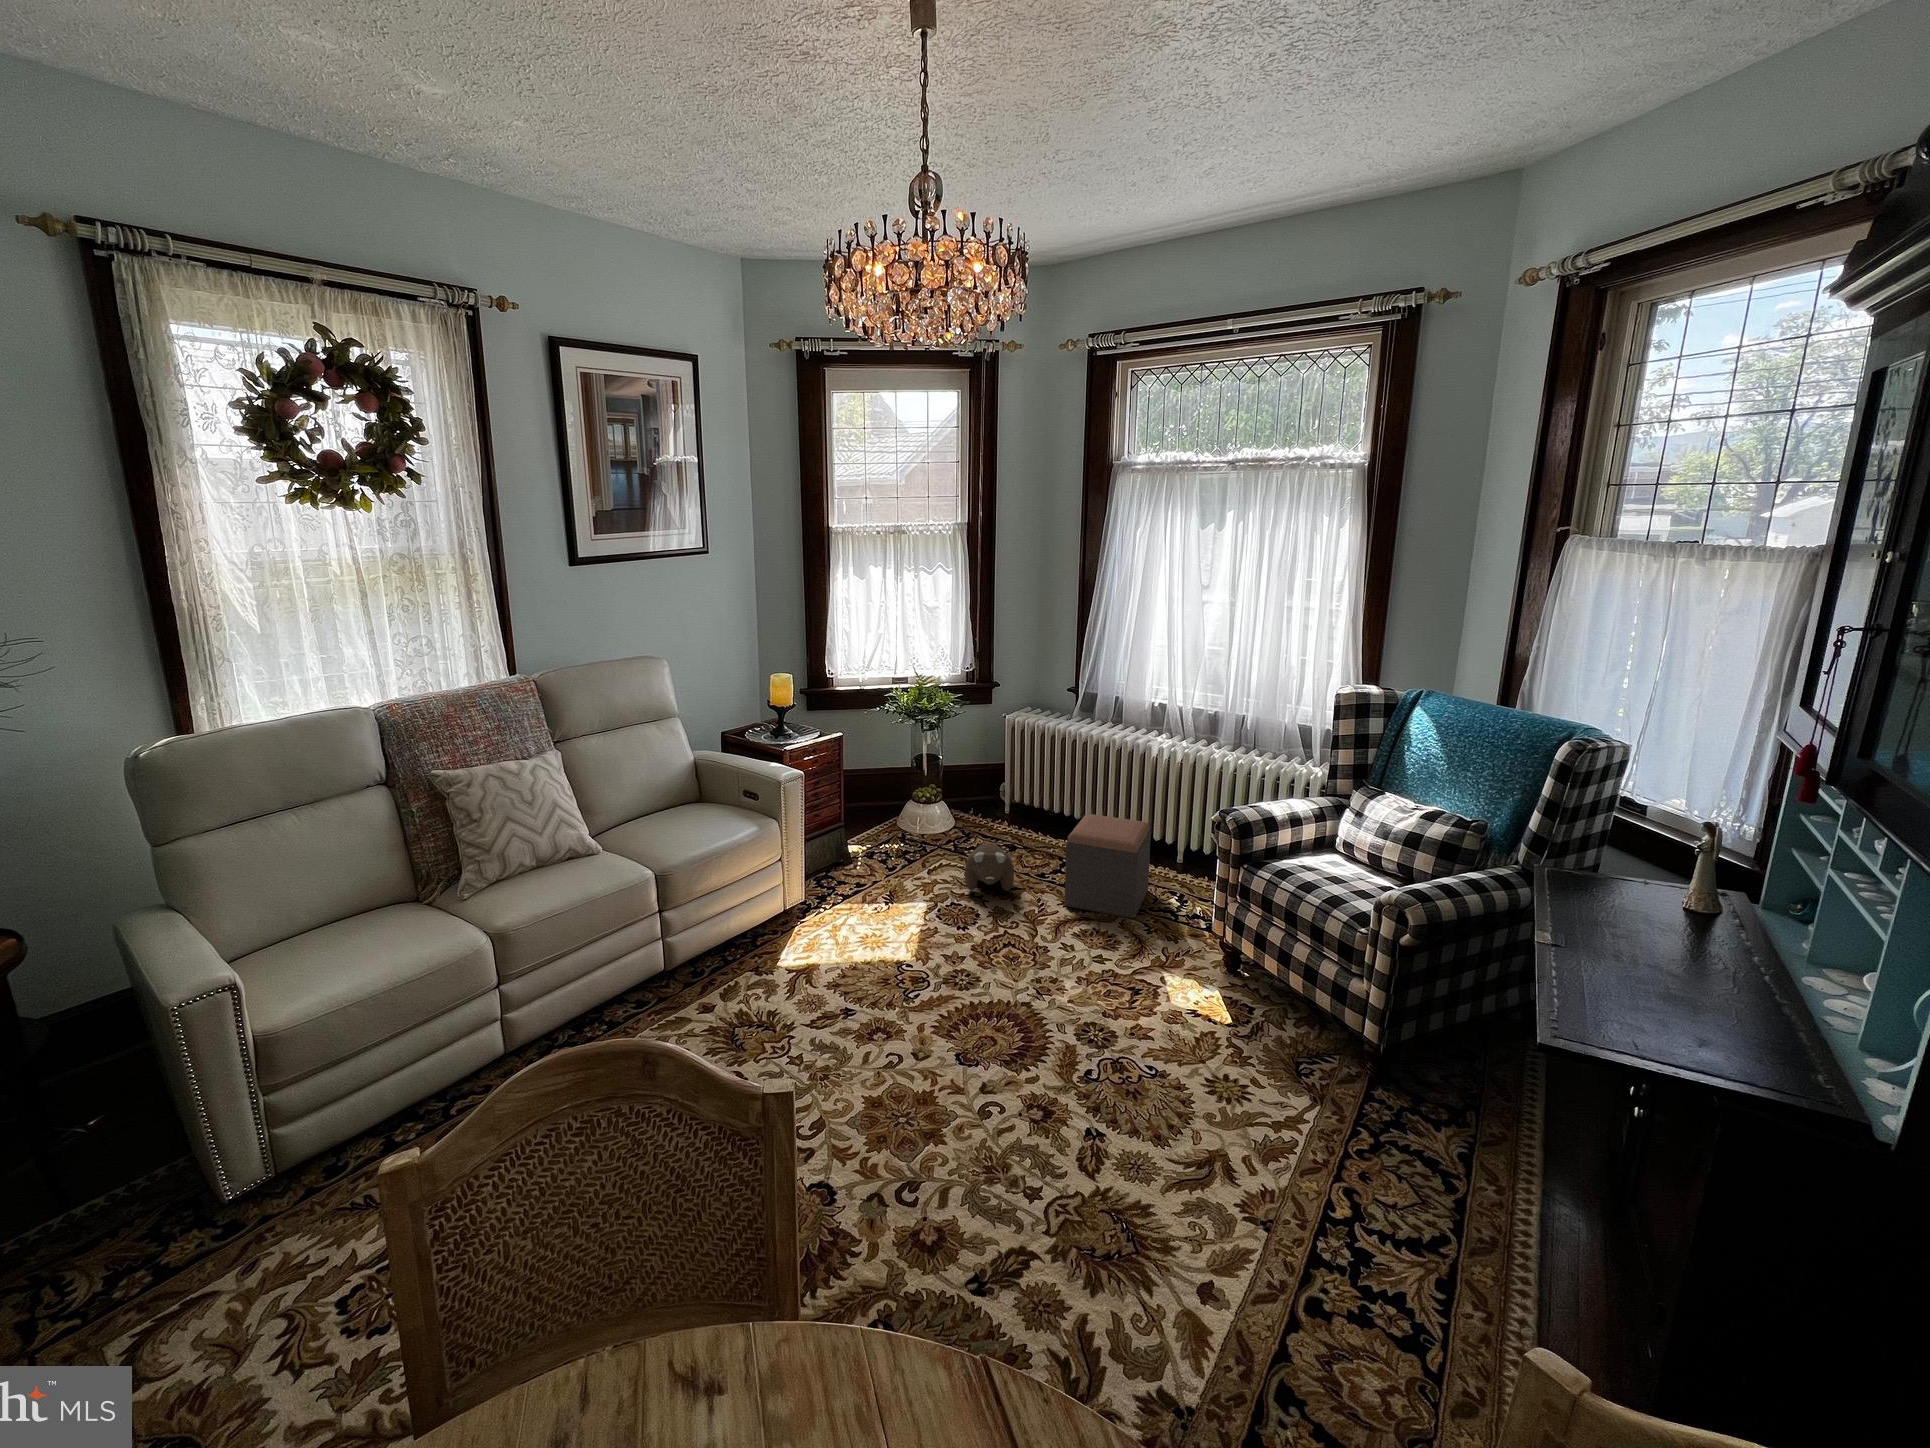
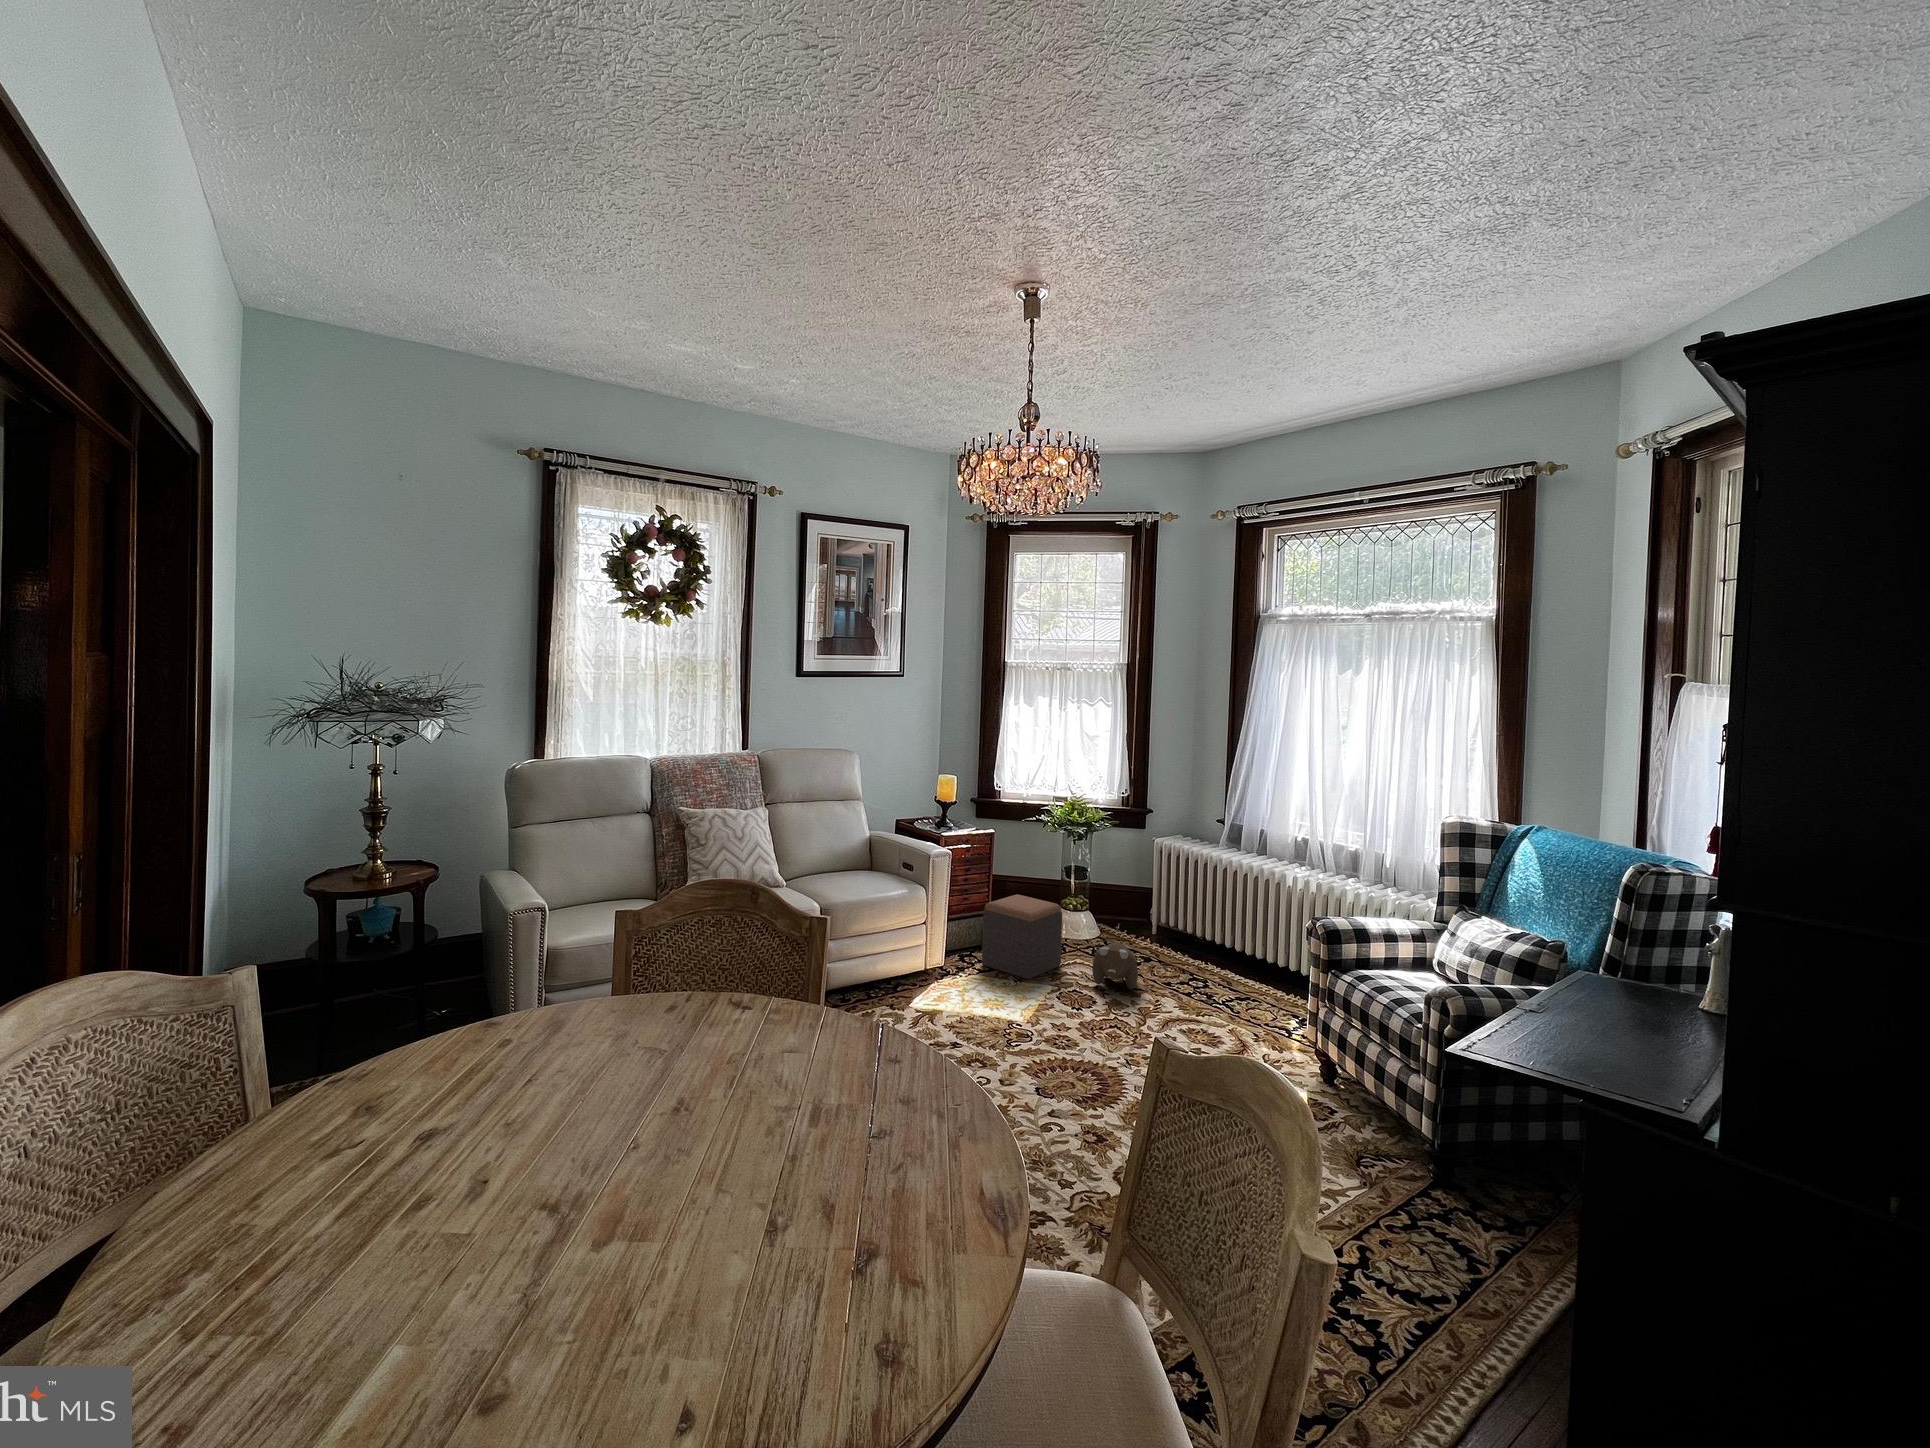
footstool: present [1065,814,1151,919] -> present [982,894,1062,980]

